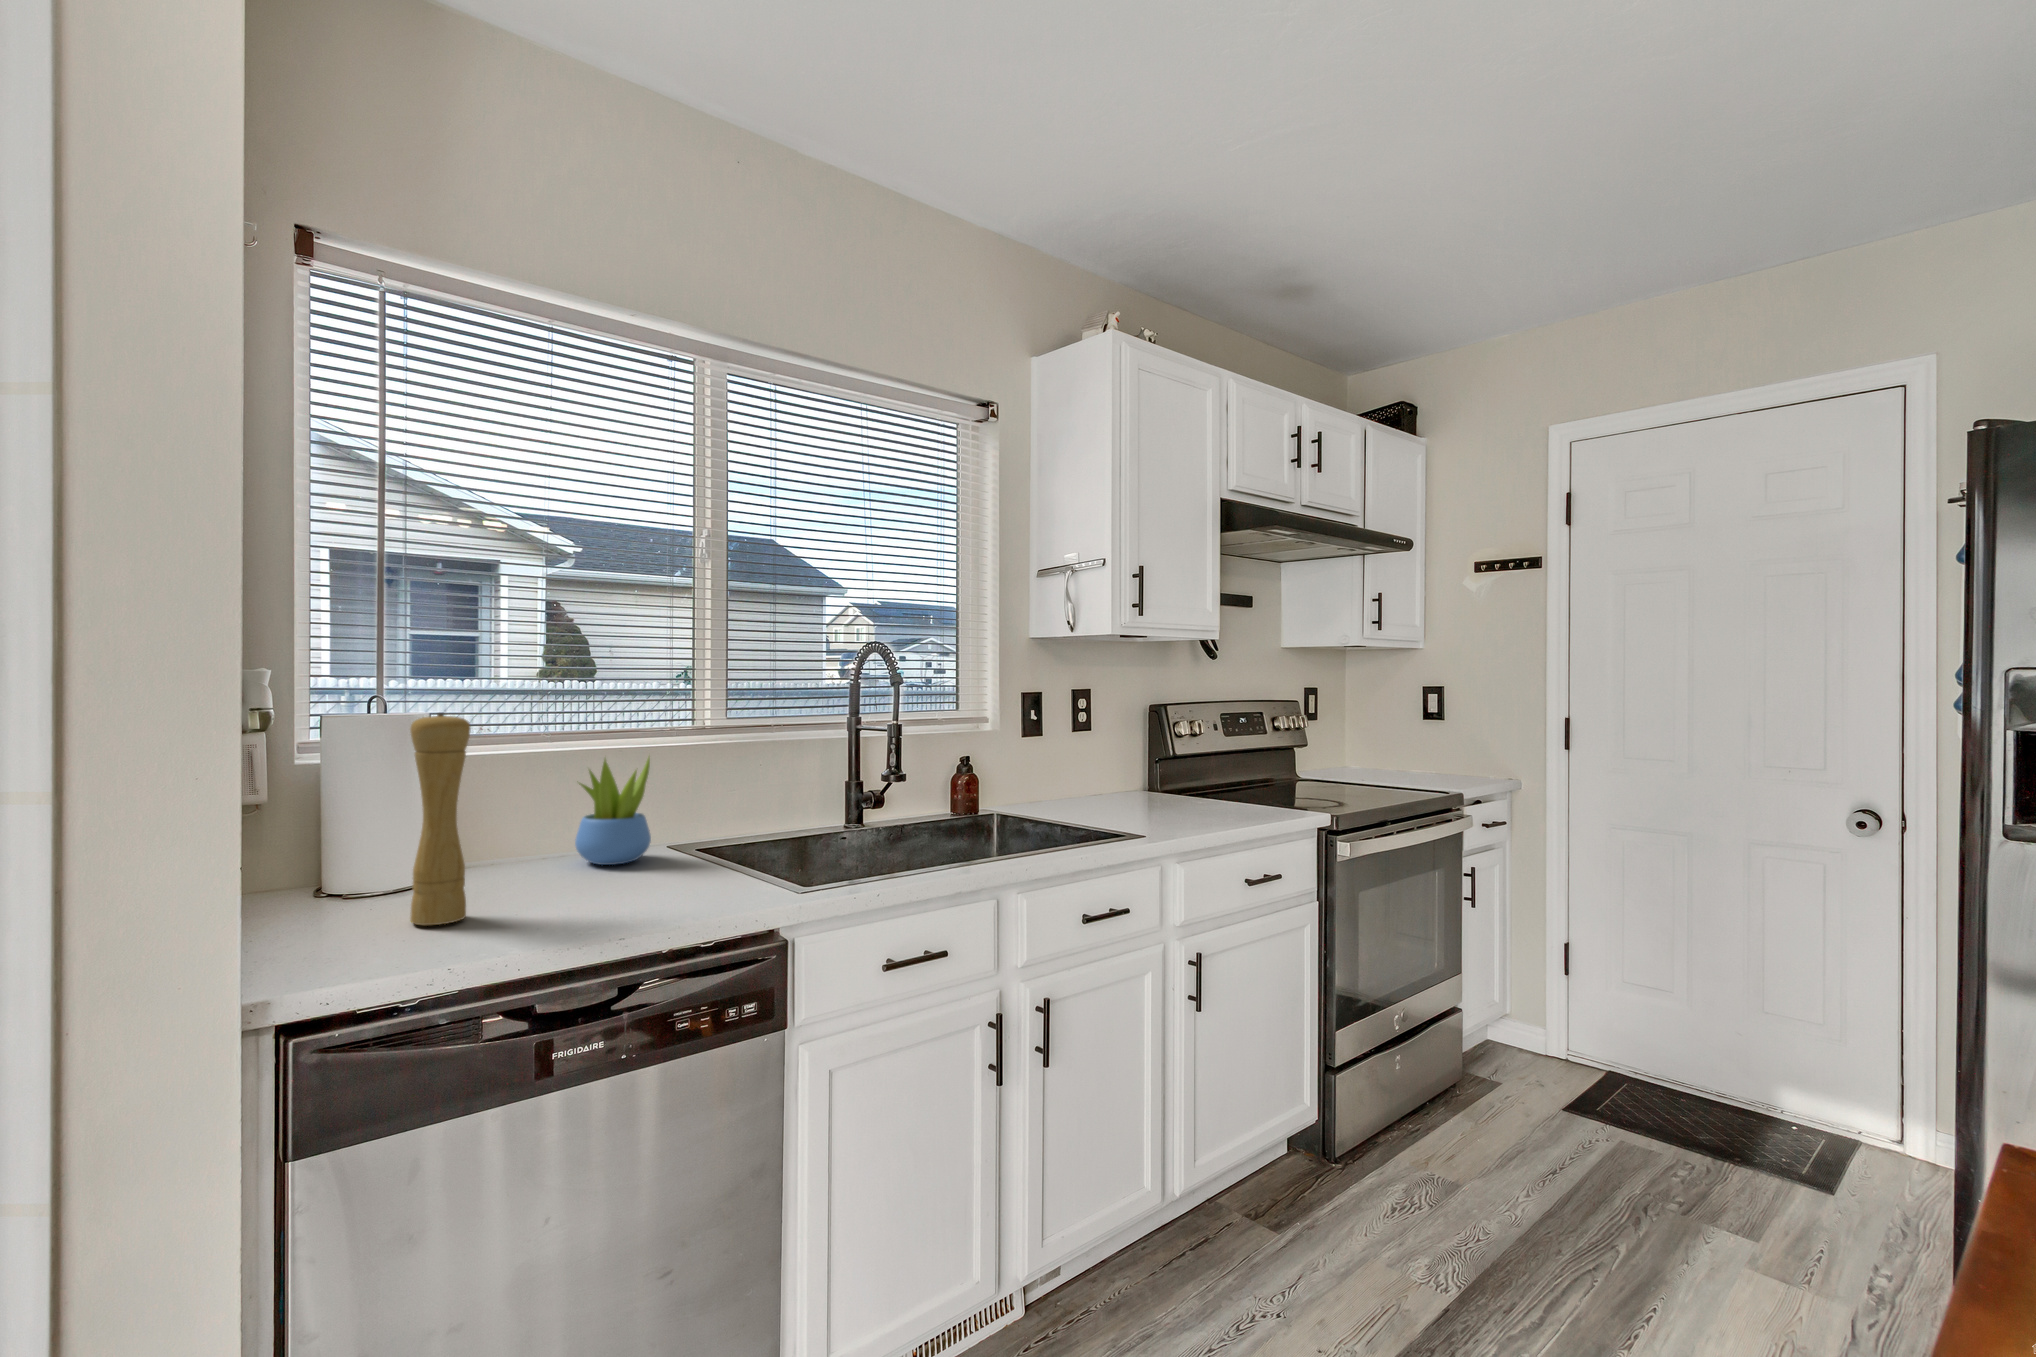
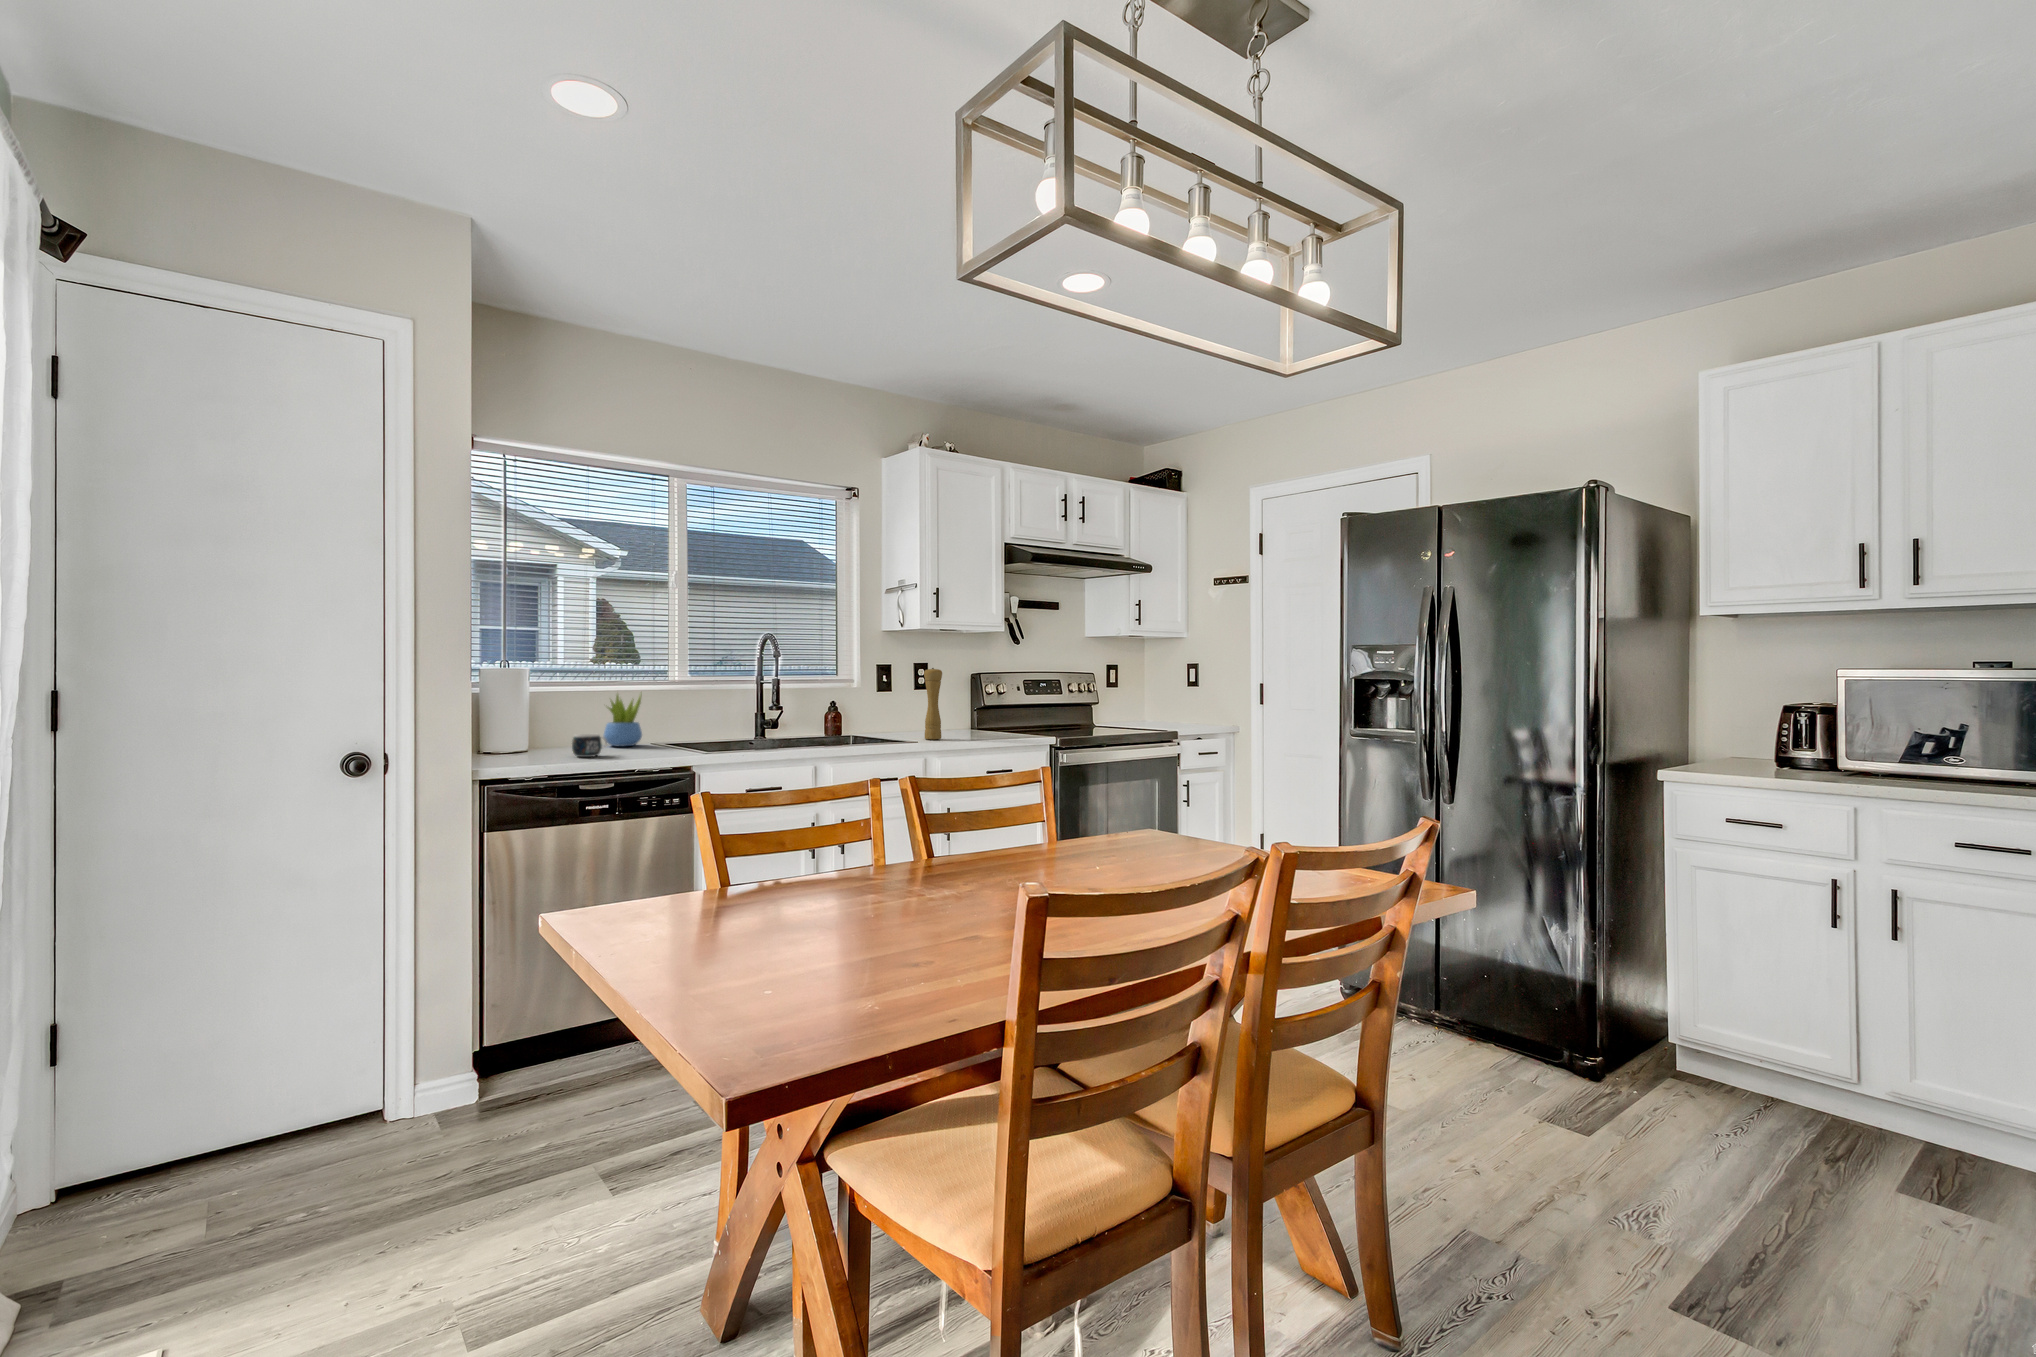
pepper mill: present [410,713,471,925] -> present [924,668,942,739]
mug: none [513,855,587,911] -> present [572,734,607,757]

